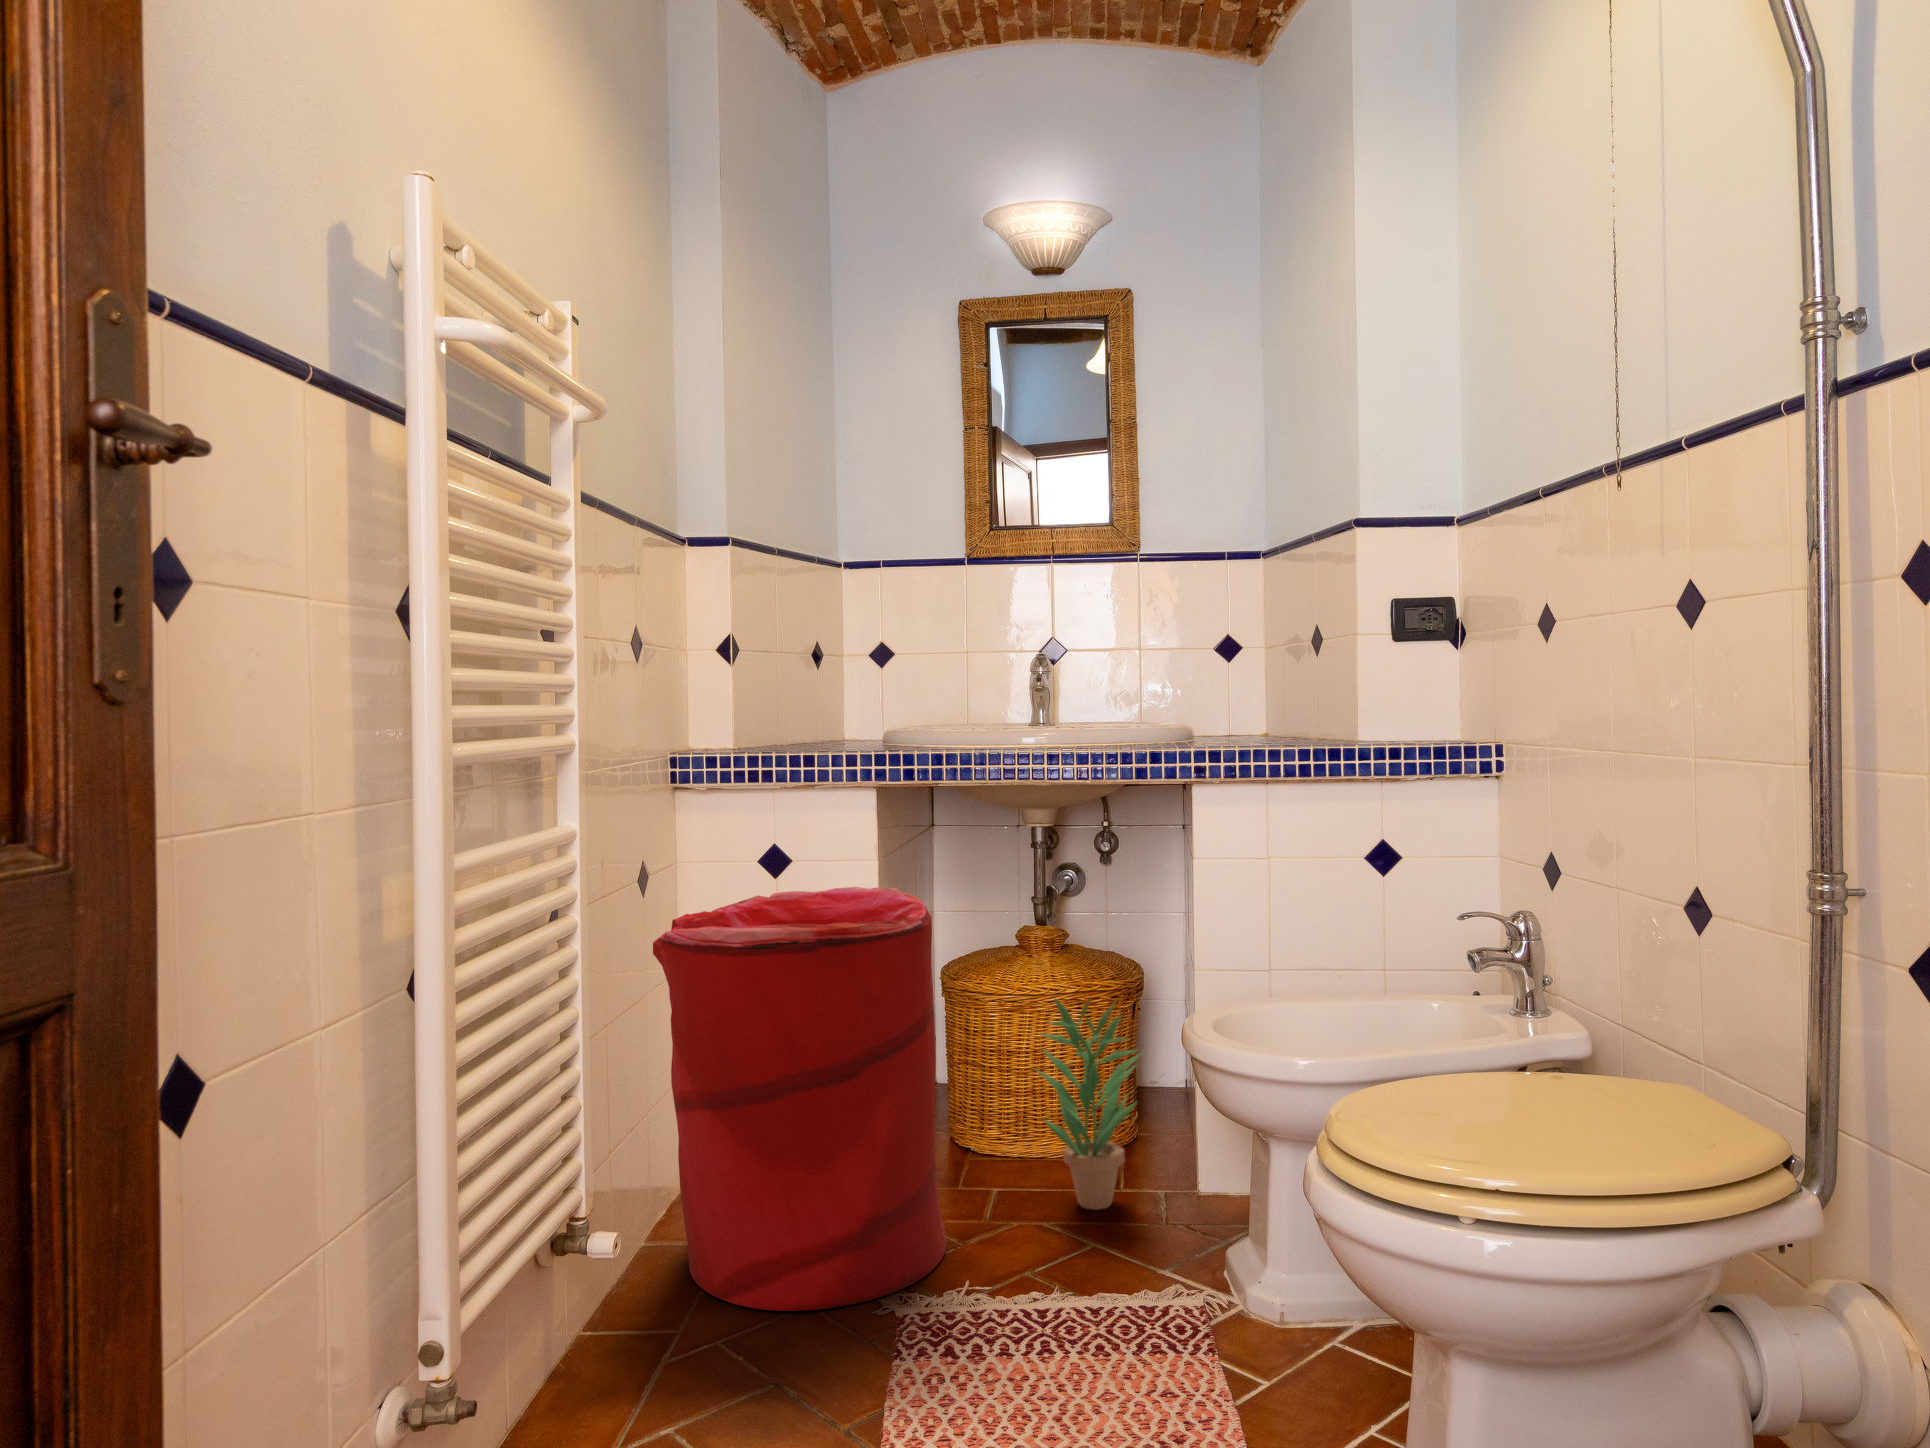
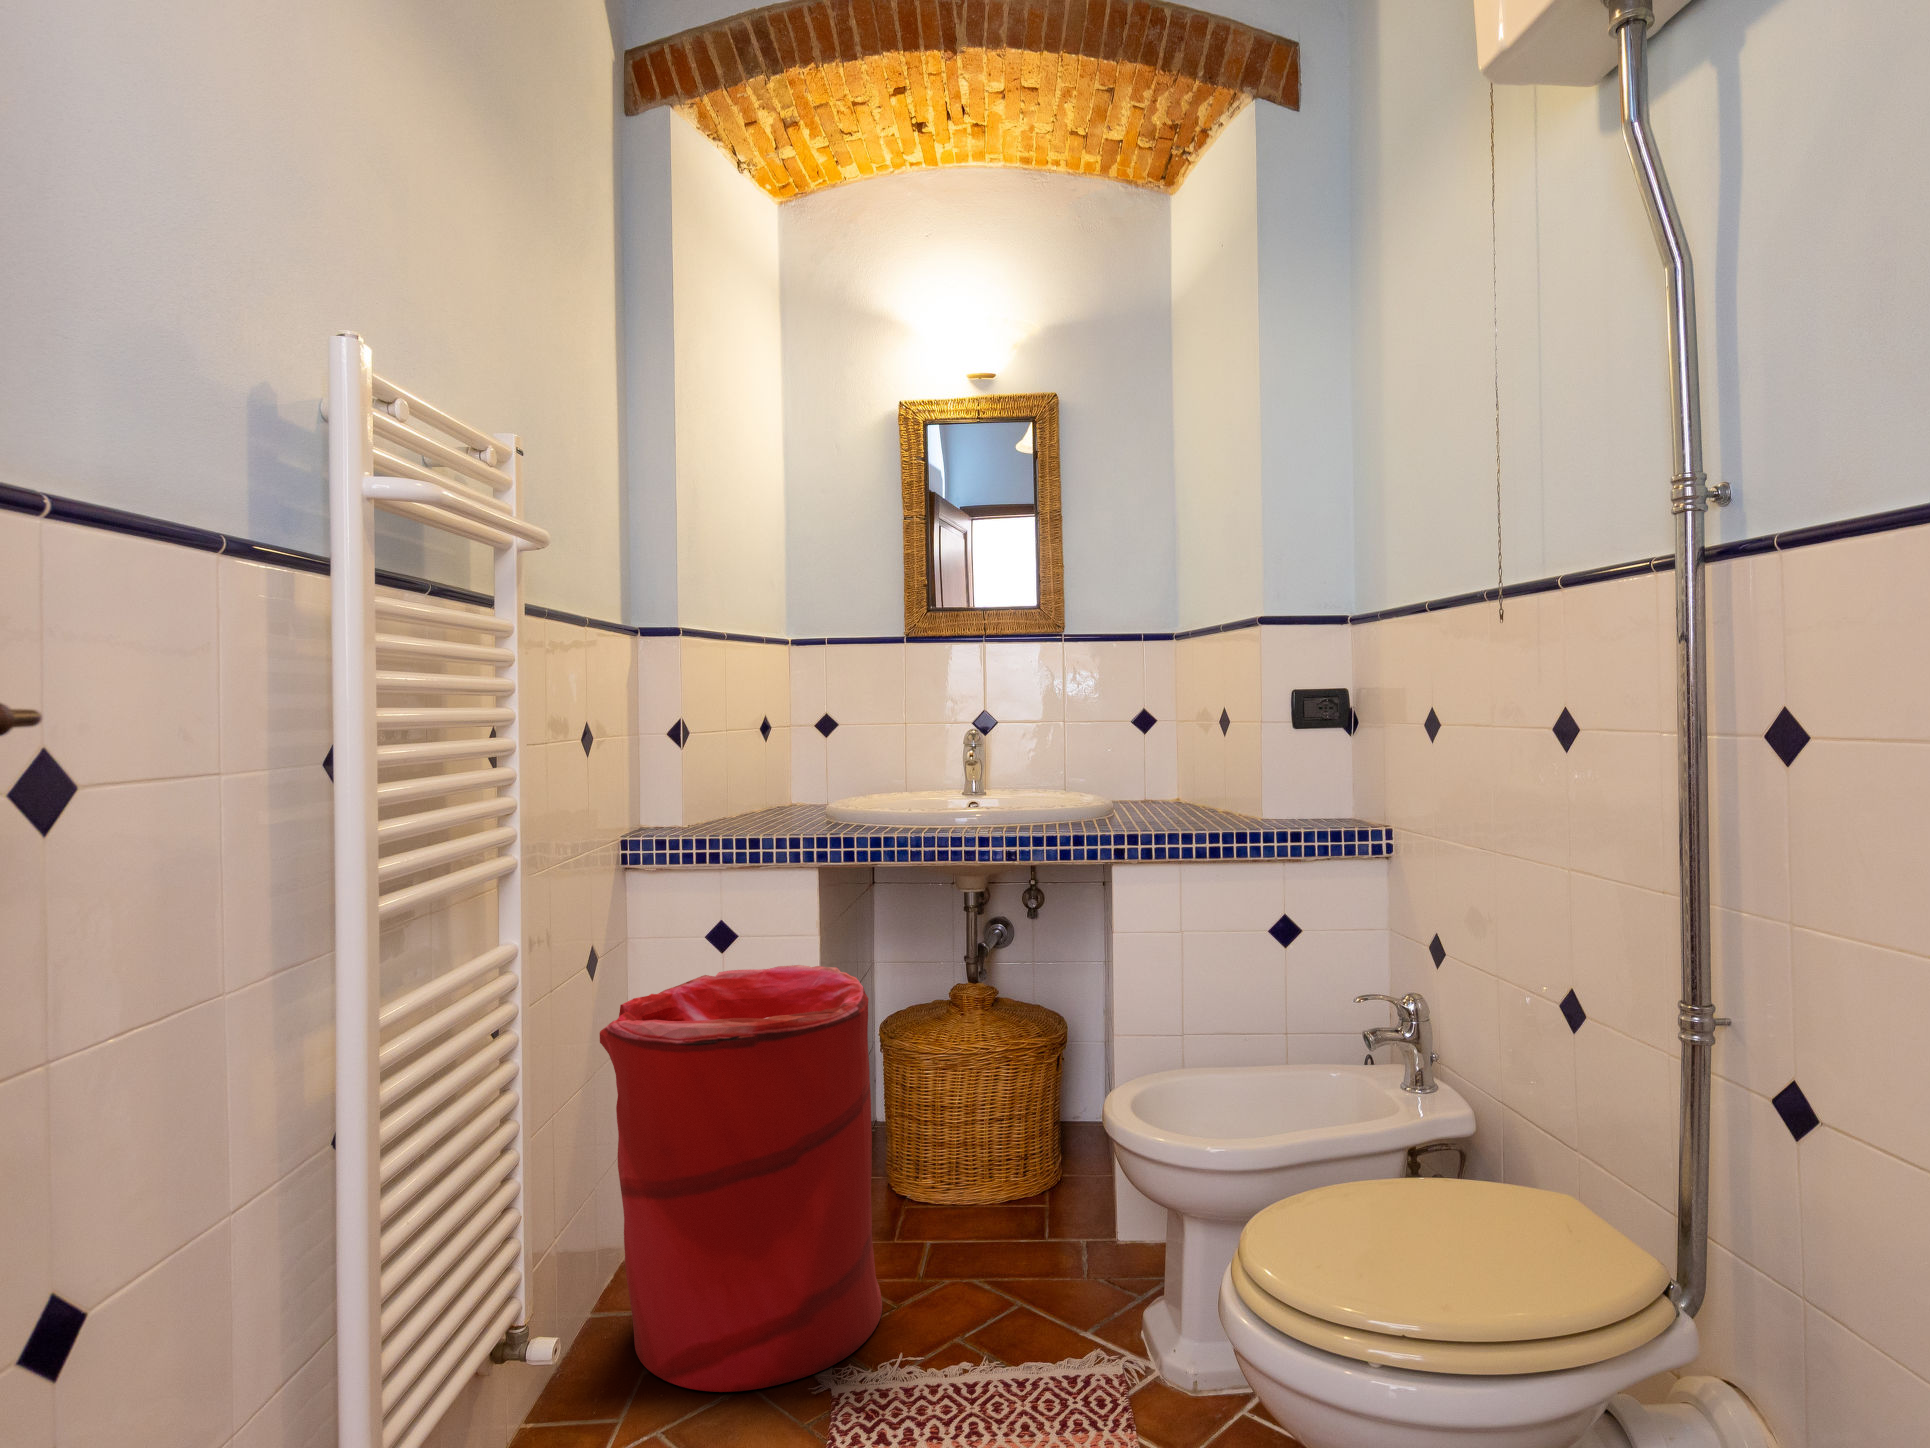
potted plant: present [1037,999,1140,1210] -> none [964,1066,1069,1264]

